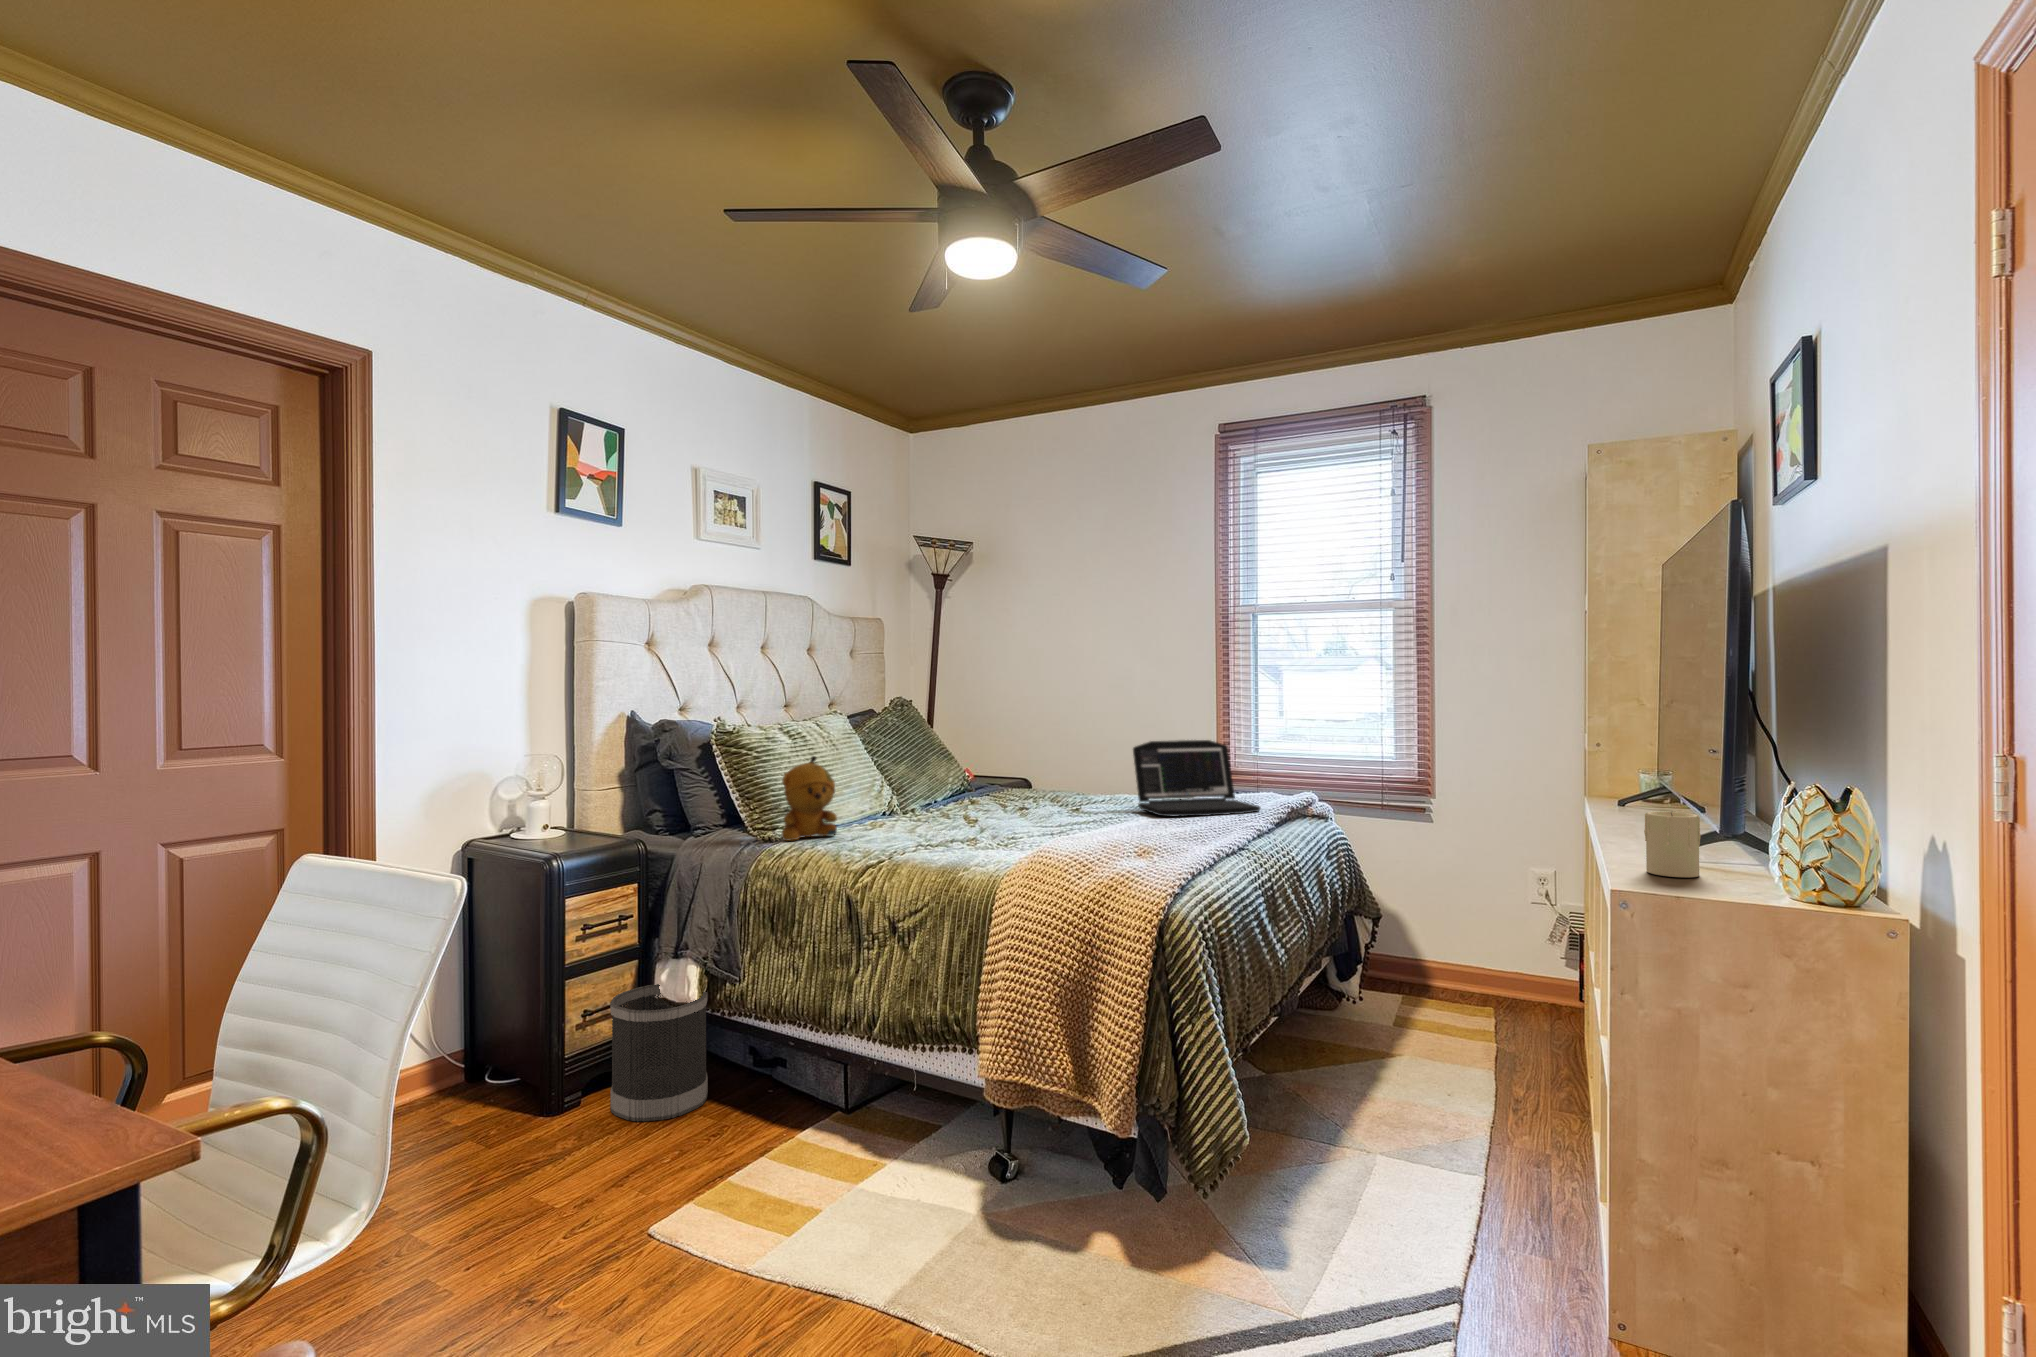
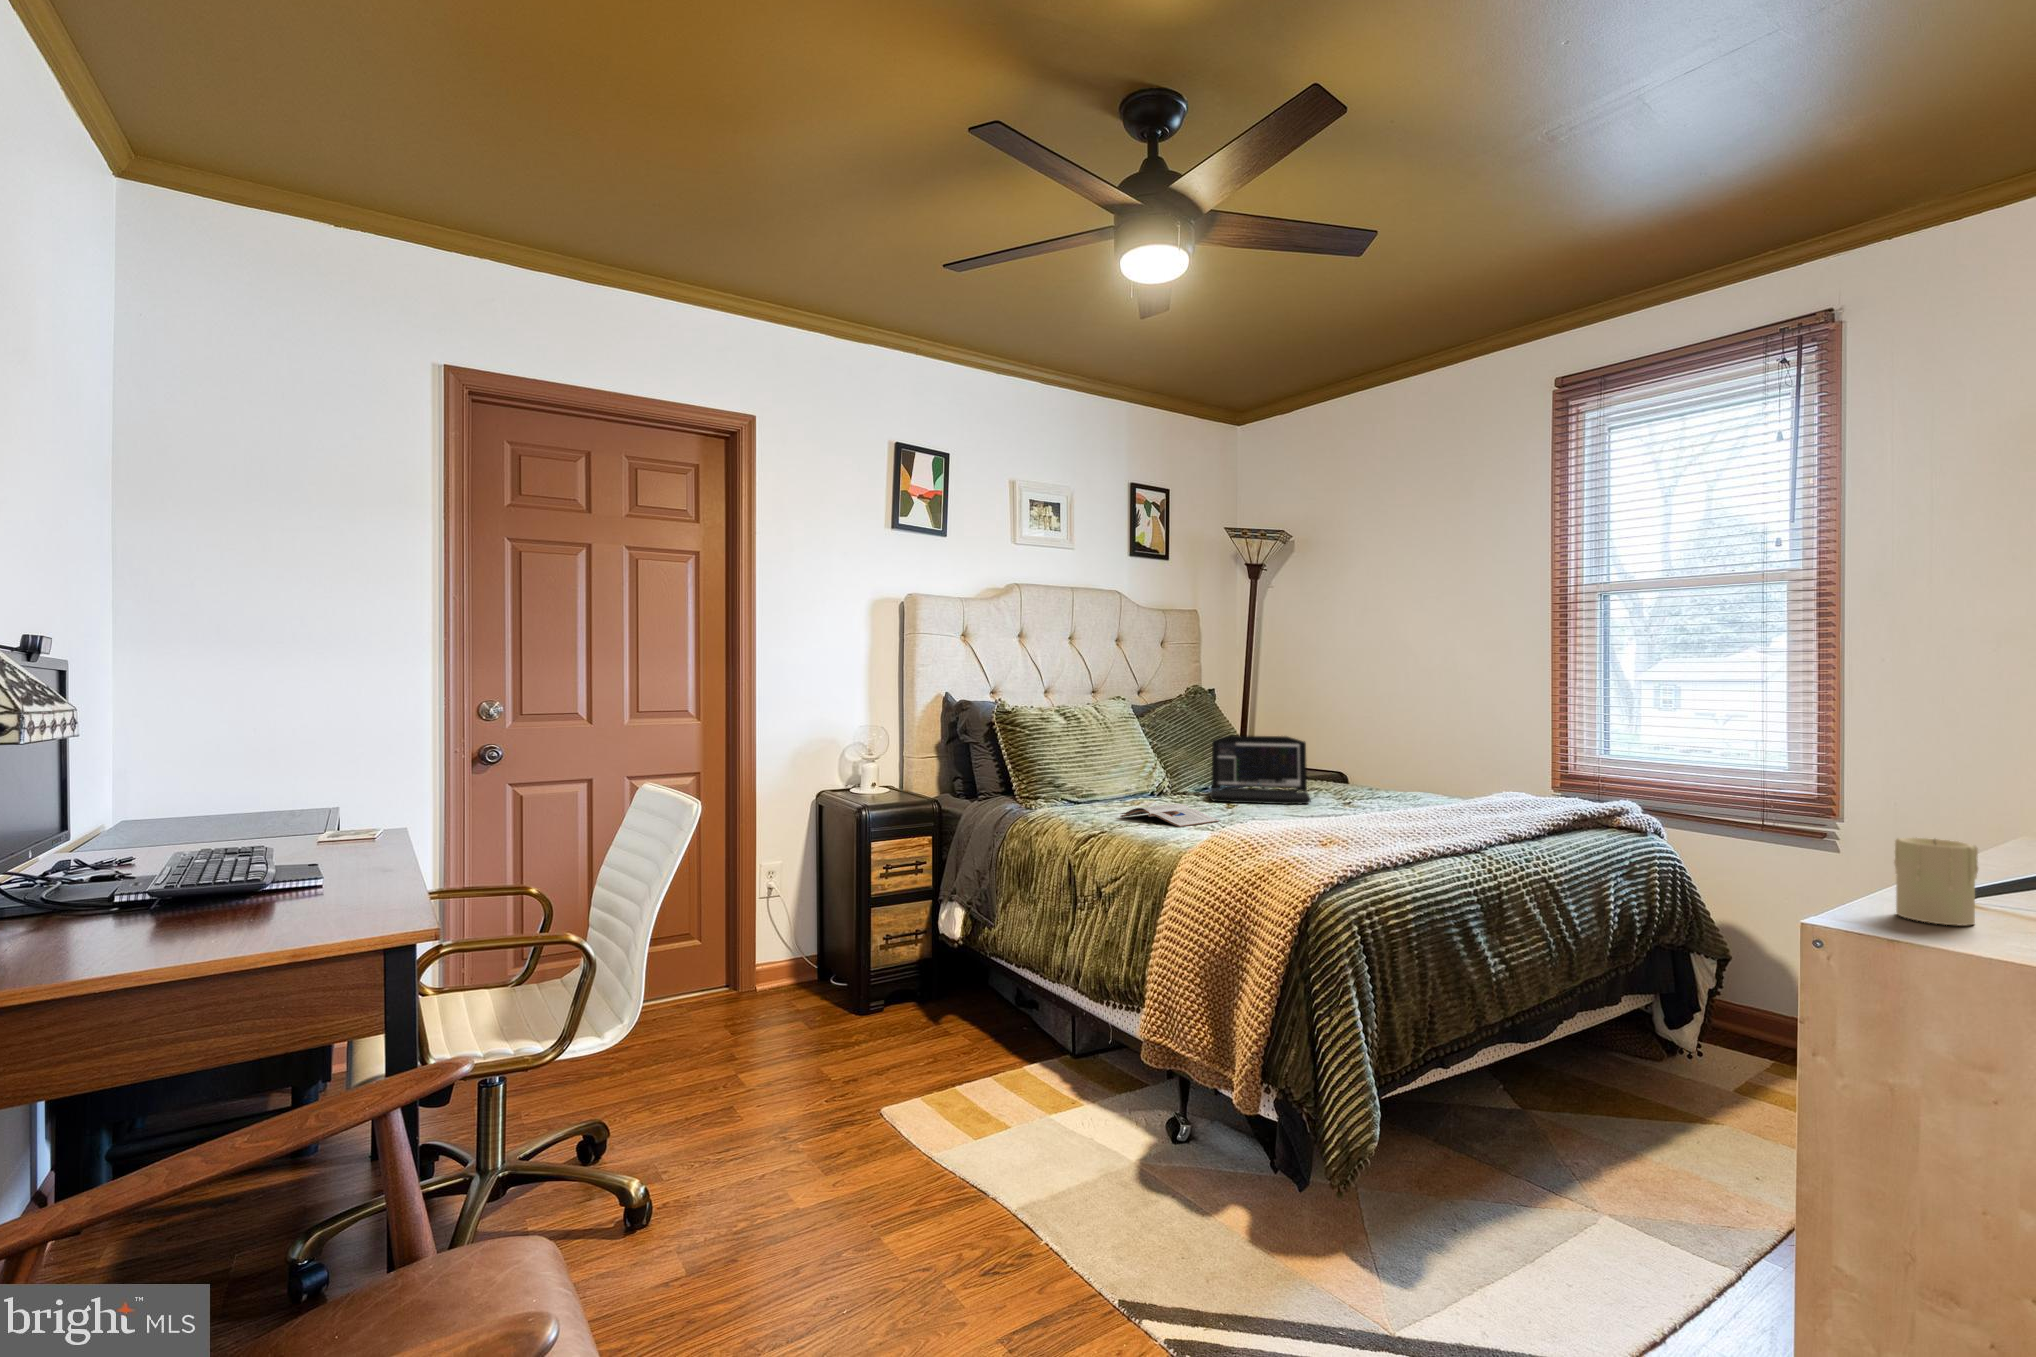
laptop: present [1133,740,1261,817] -> present [1210,735,1311,804]
stuffed bear: present [781,756,837,841] -> none [1040,735,1093,809]
magazine: none [883,824,987,849] -> present [1120,804,1219,827]
wastebasket: present [610,984,708,1121] -> none [899,922,977,1034]

